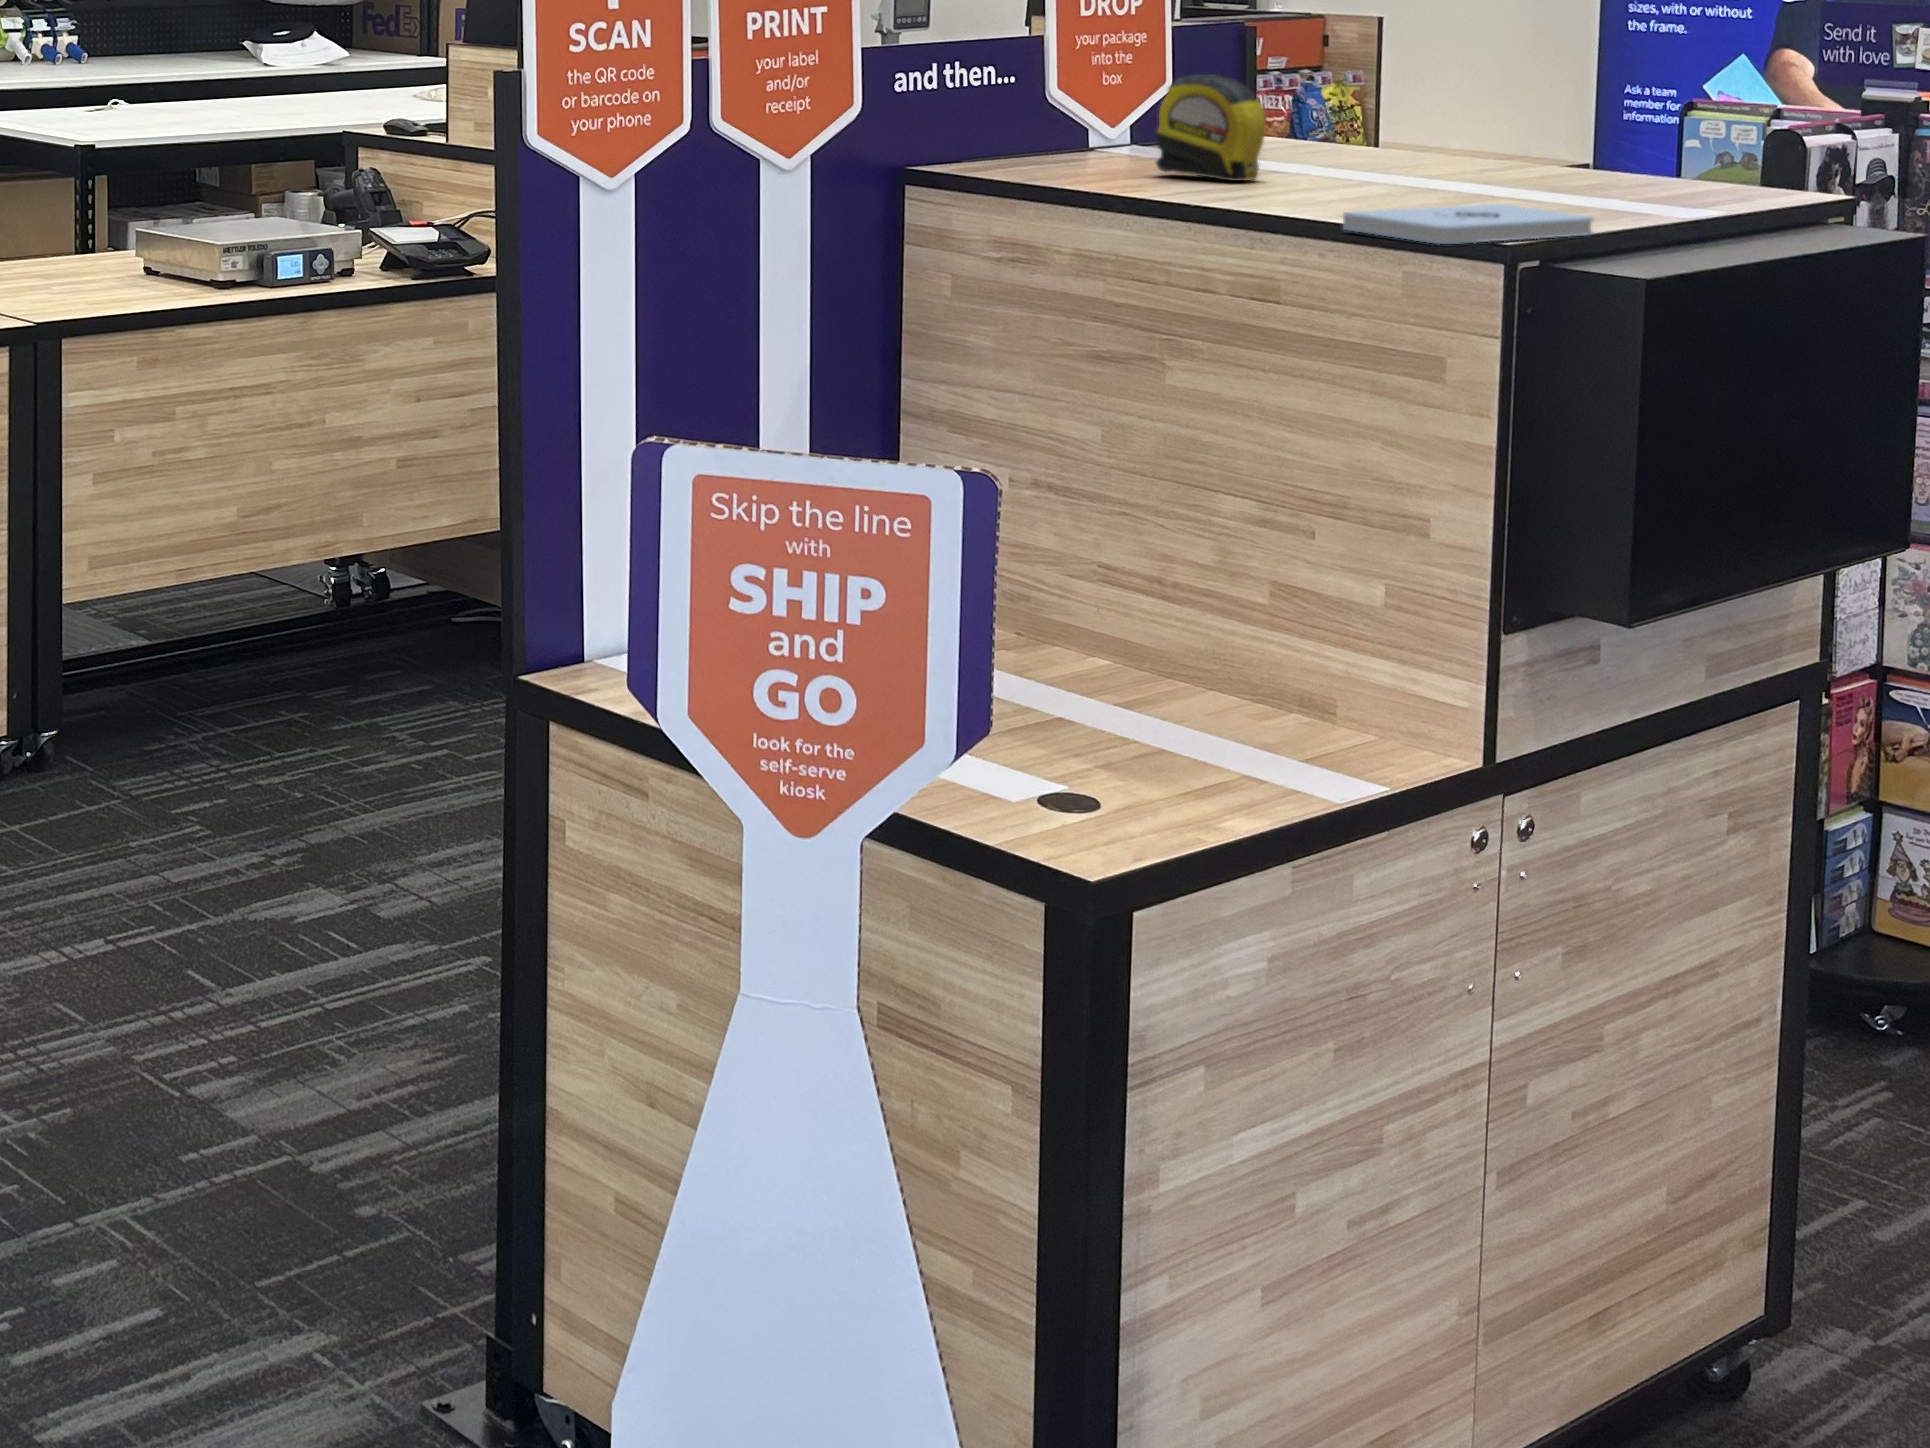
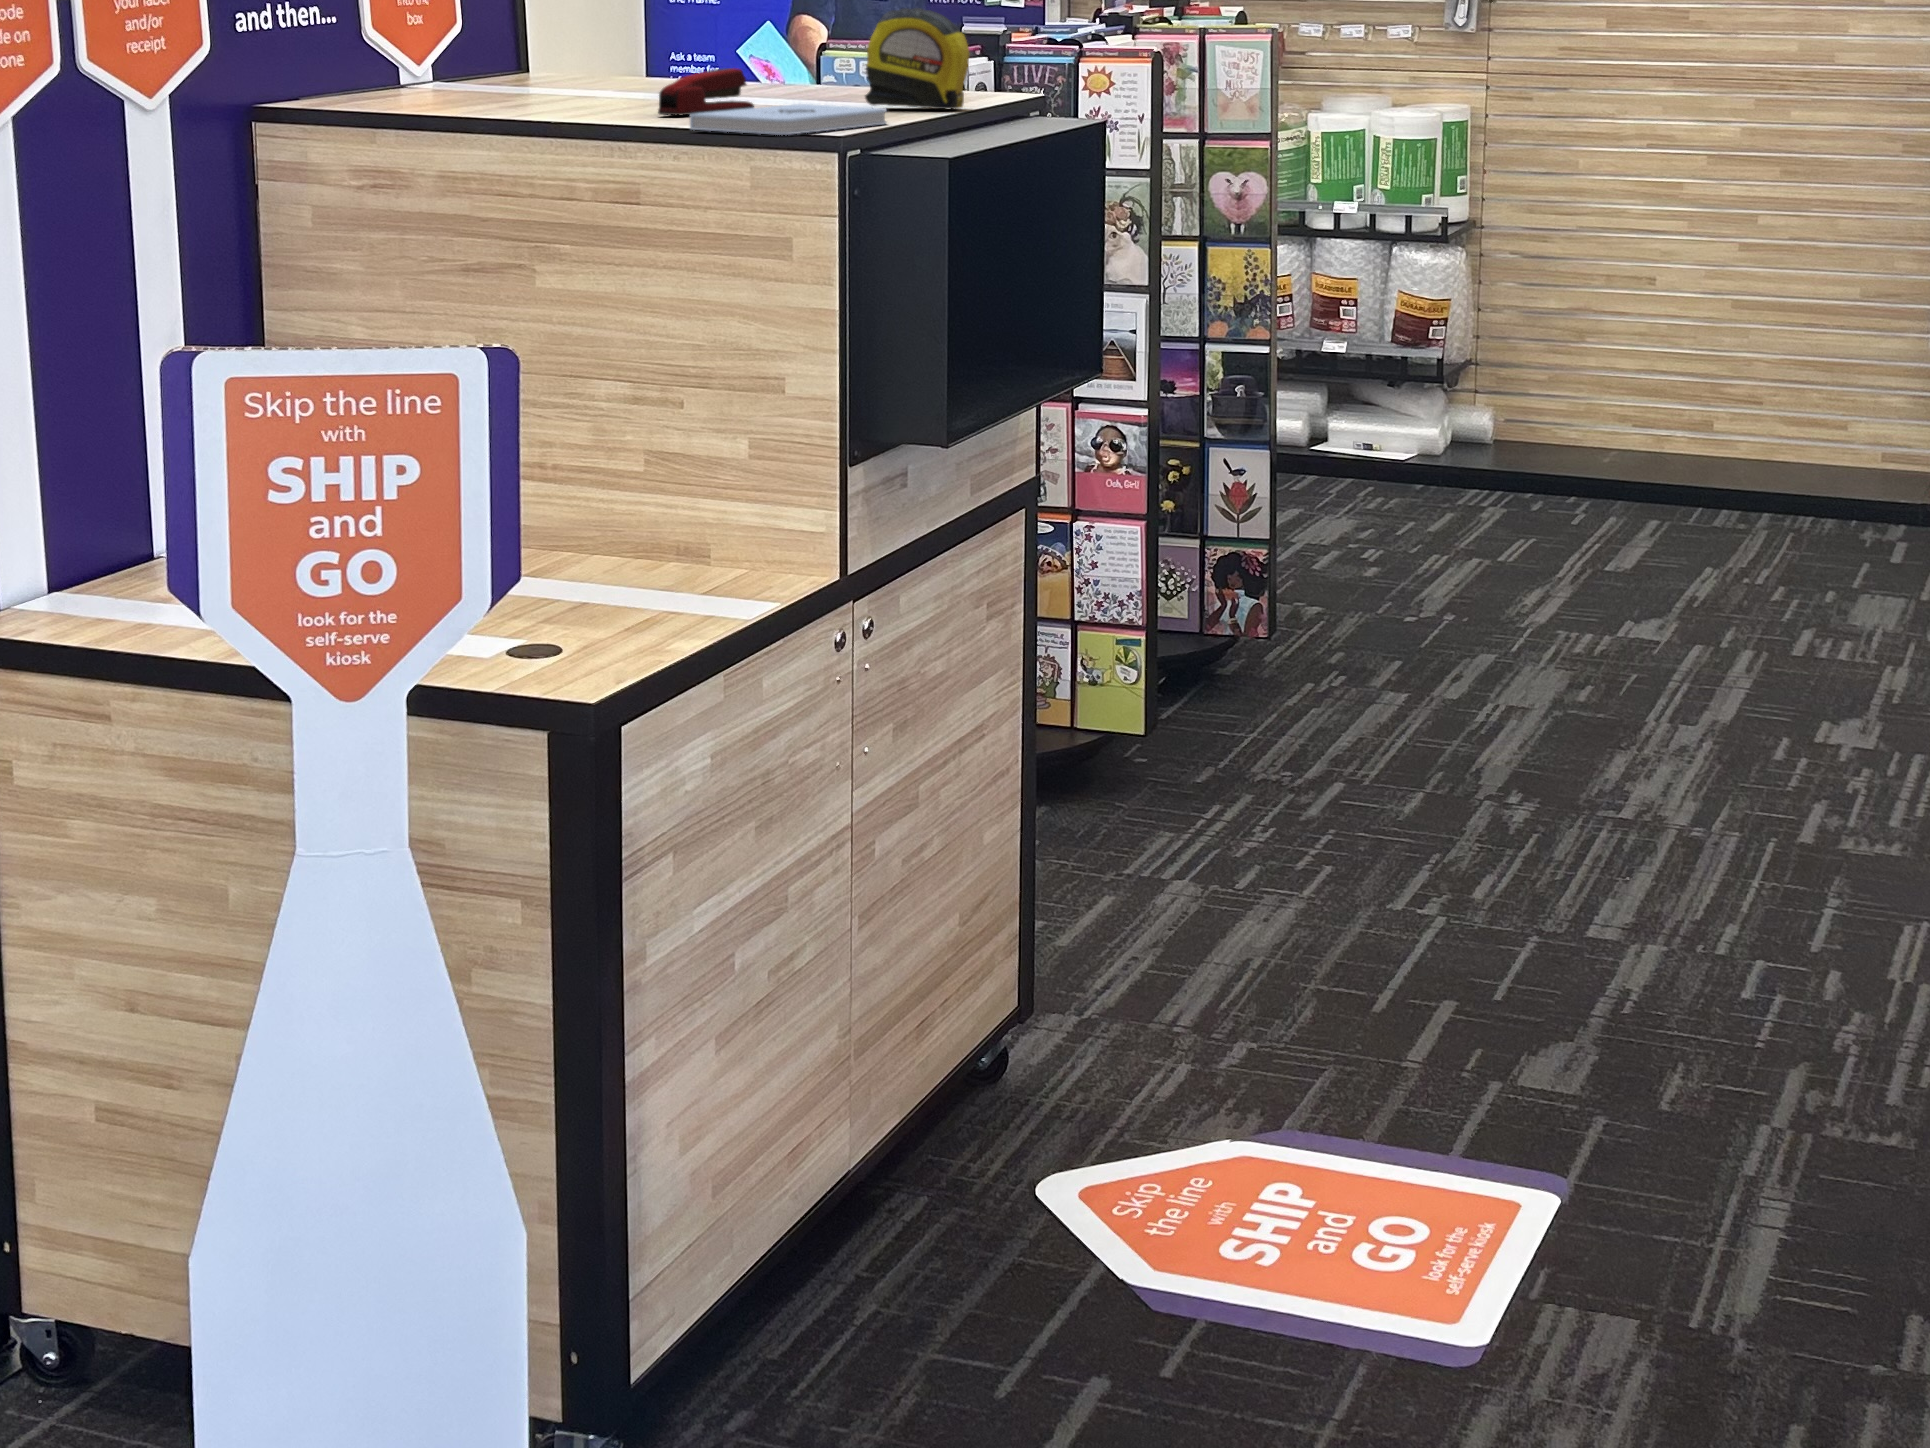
tape measure: present [1156,74,1266,181] -> present [865,8,969,109]
stapler: none [1342,155,1468,207] -> present [658,68,754,115]

